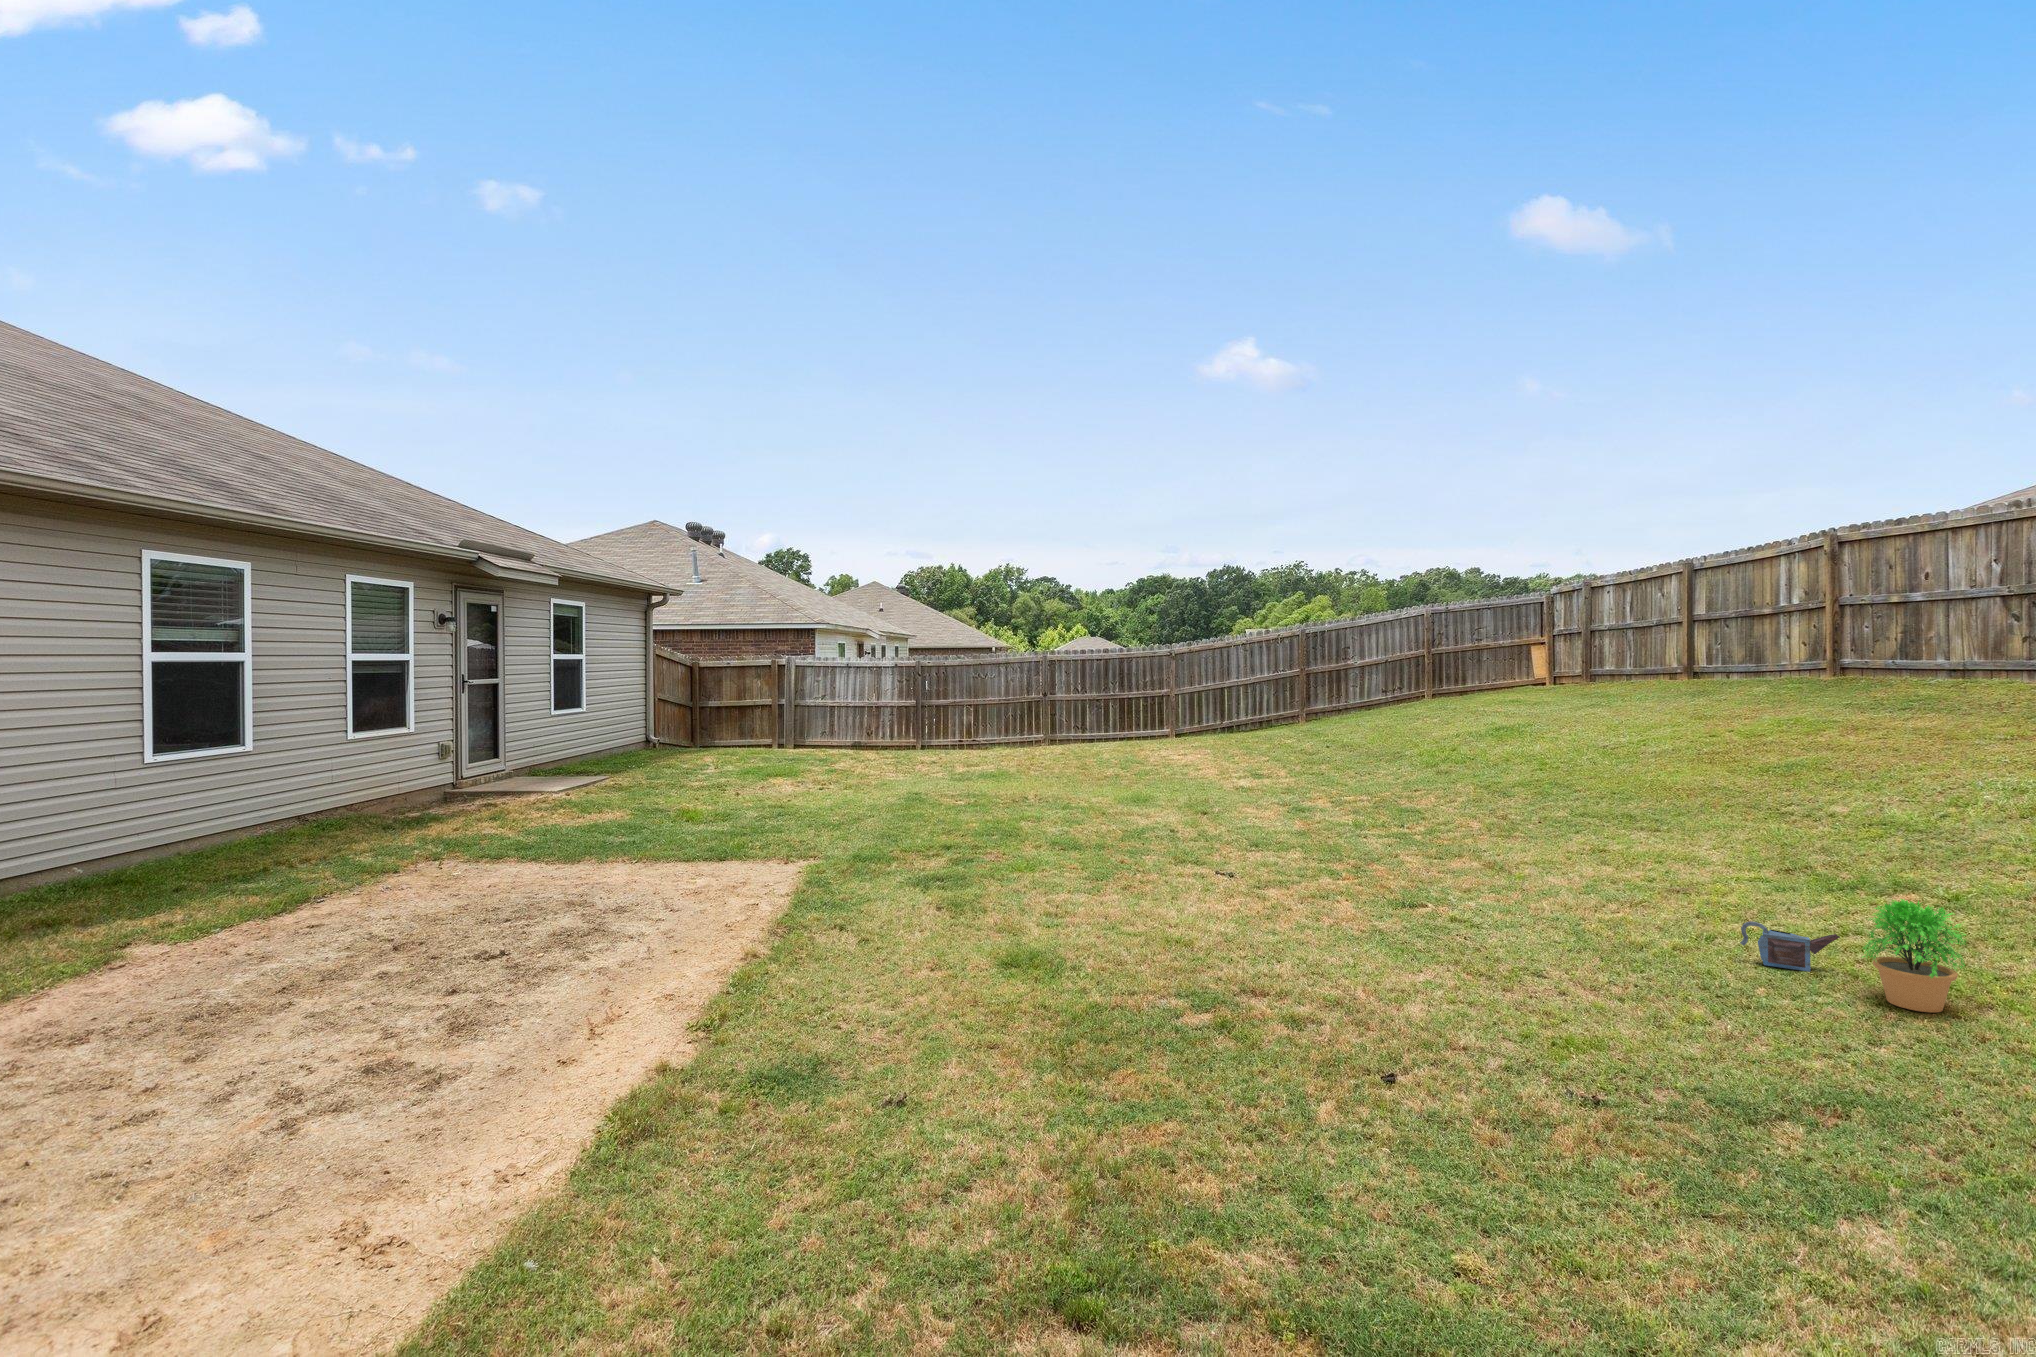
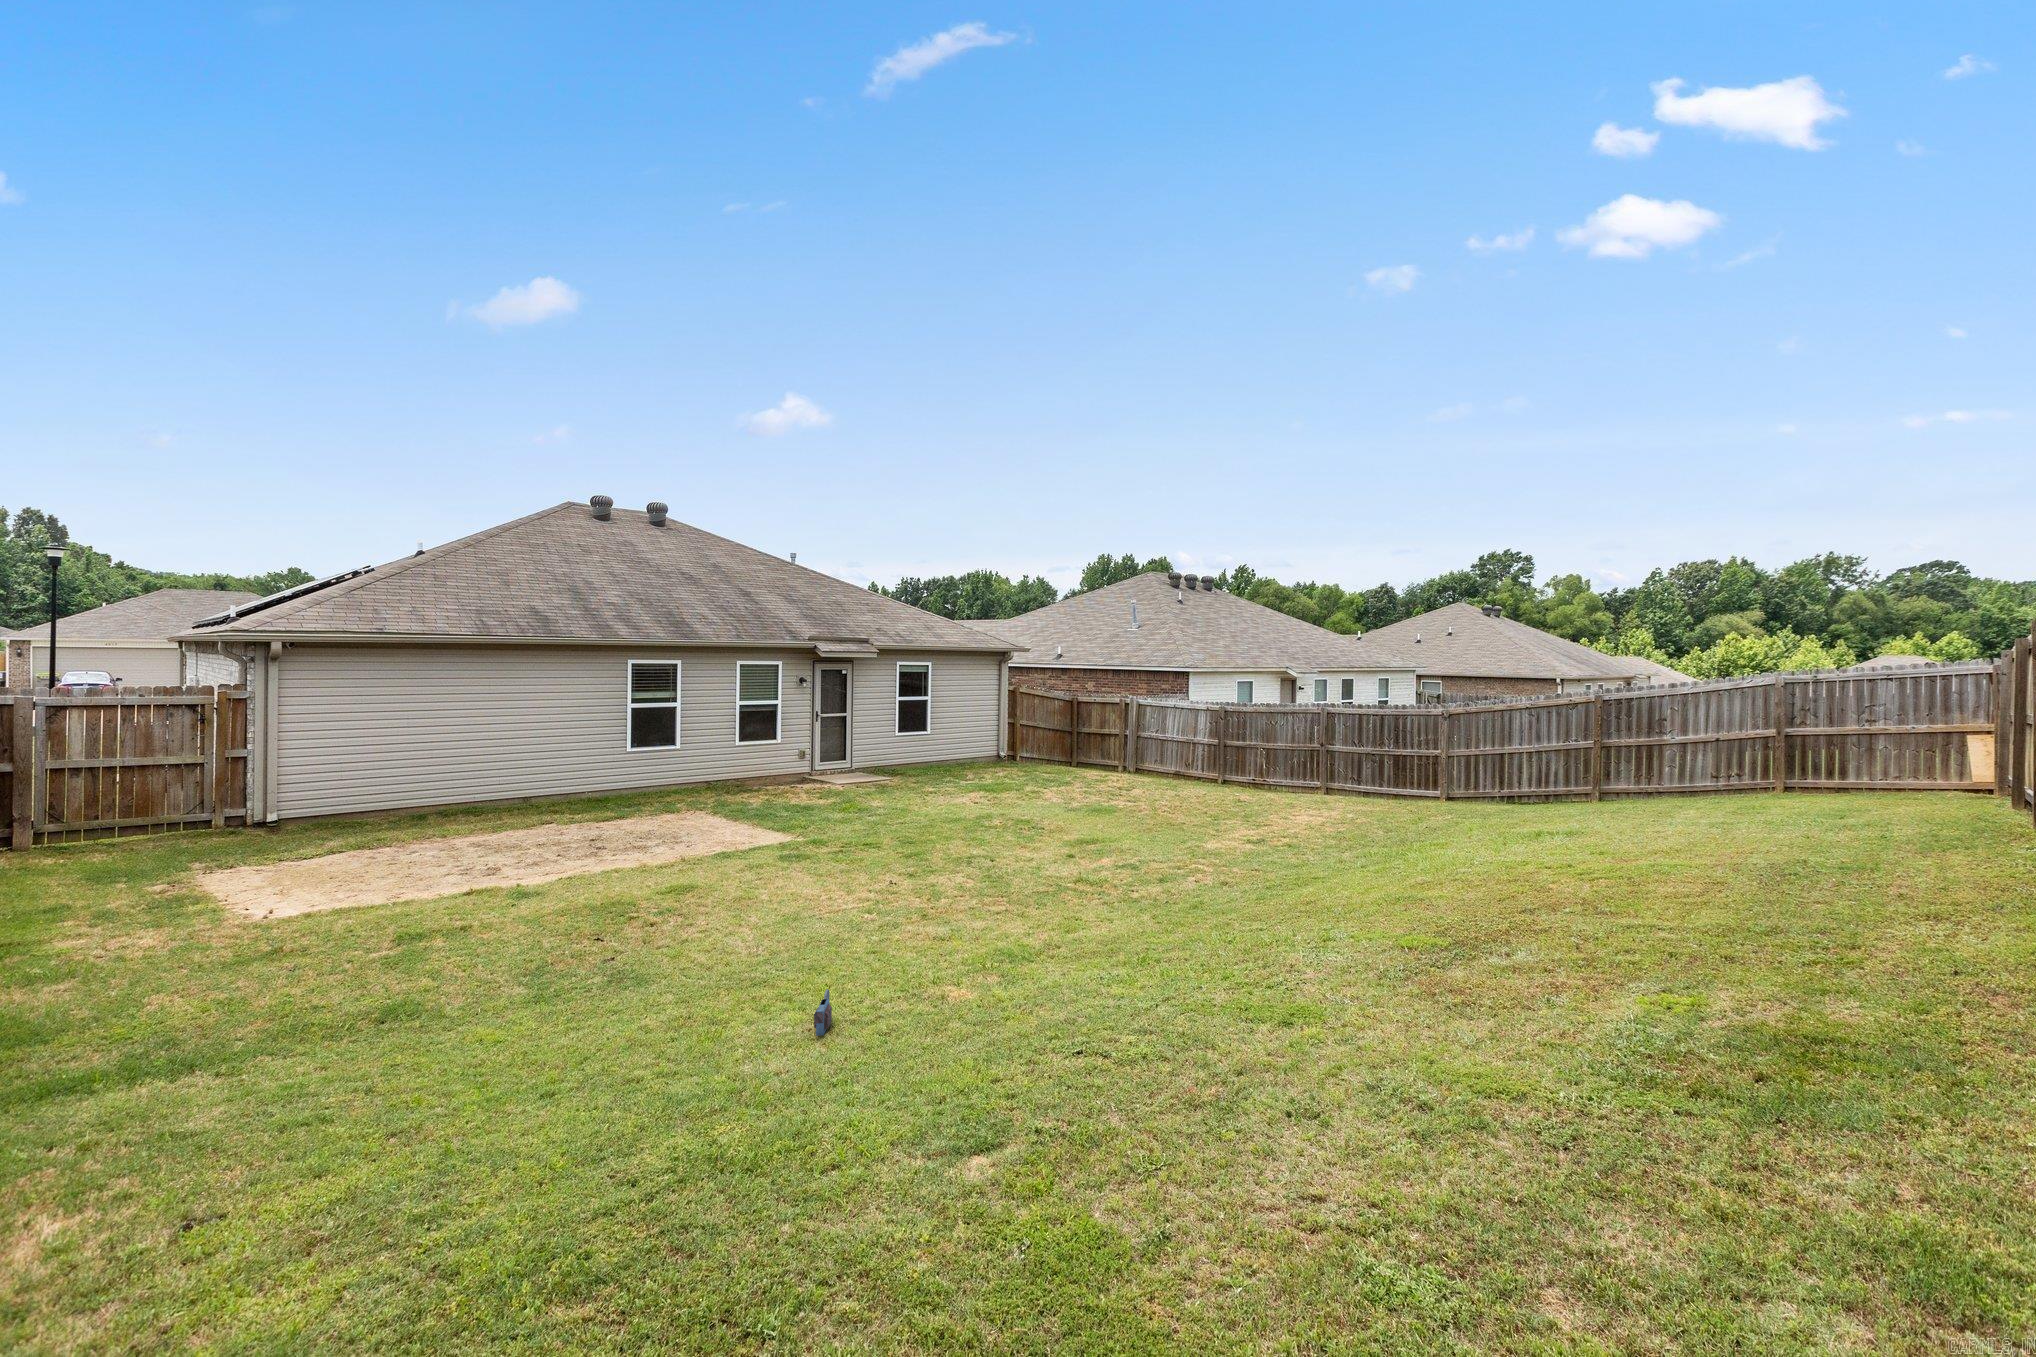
potted plant: present [1863,899,1966,1013] -> none [719,981,787,1070]

